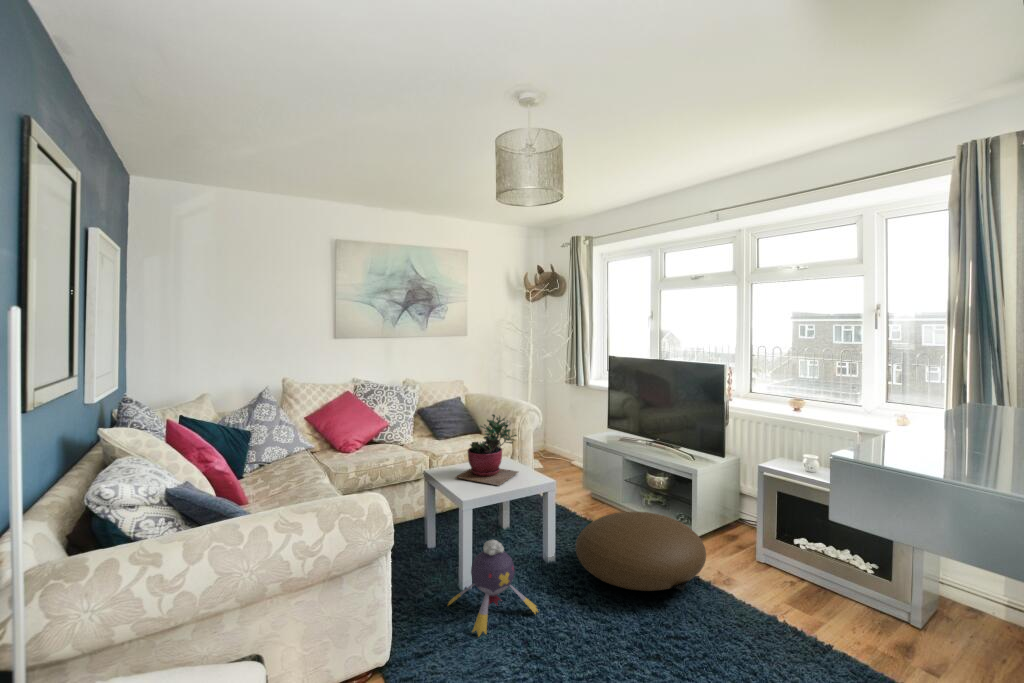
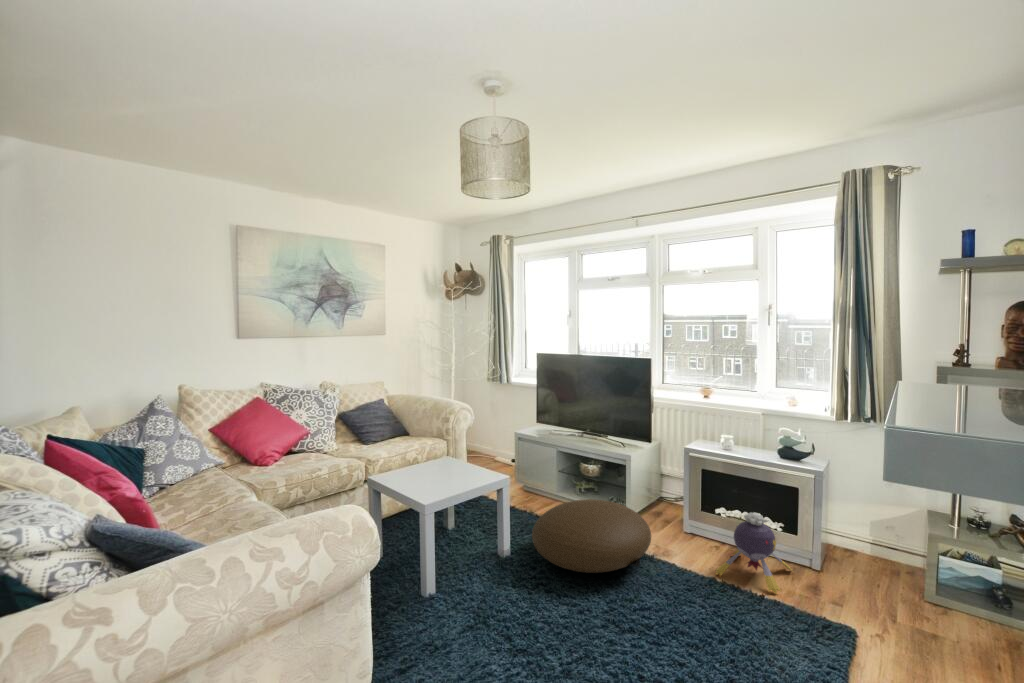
succulent plant: present [455,414,518,485] -> none [406,414,471,486]
plush toy: present [448,540,538,636] -> present [715,513,792,594]

